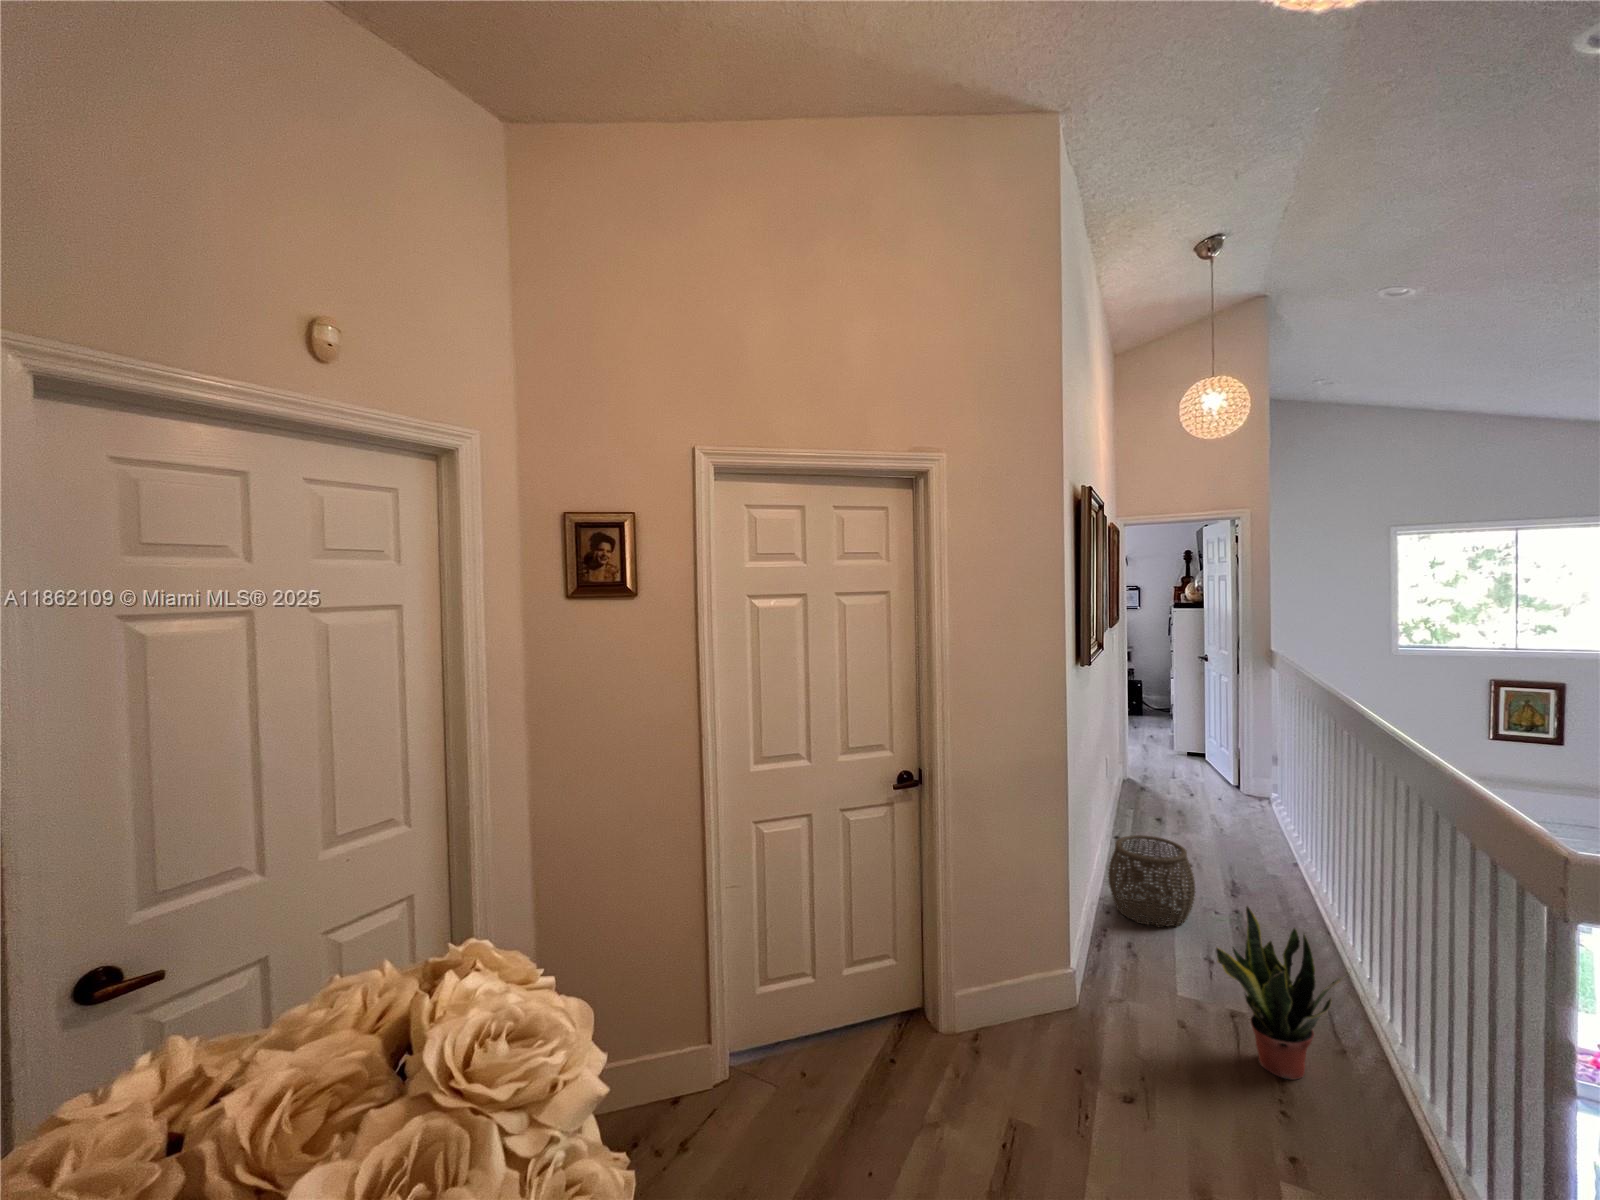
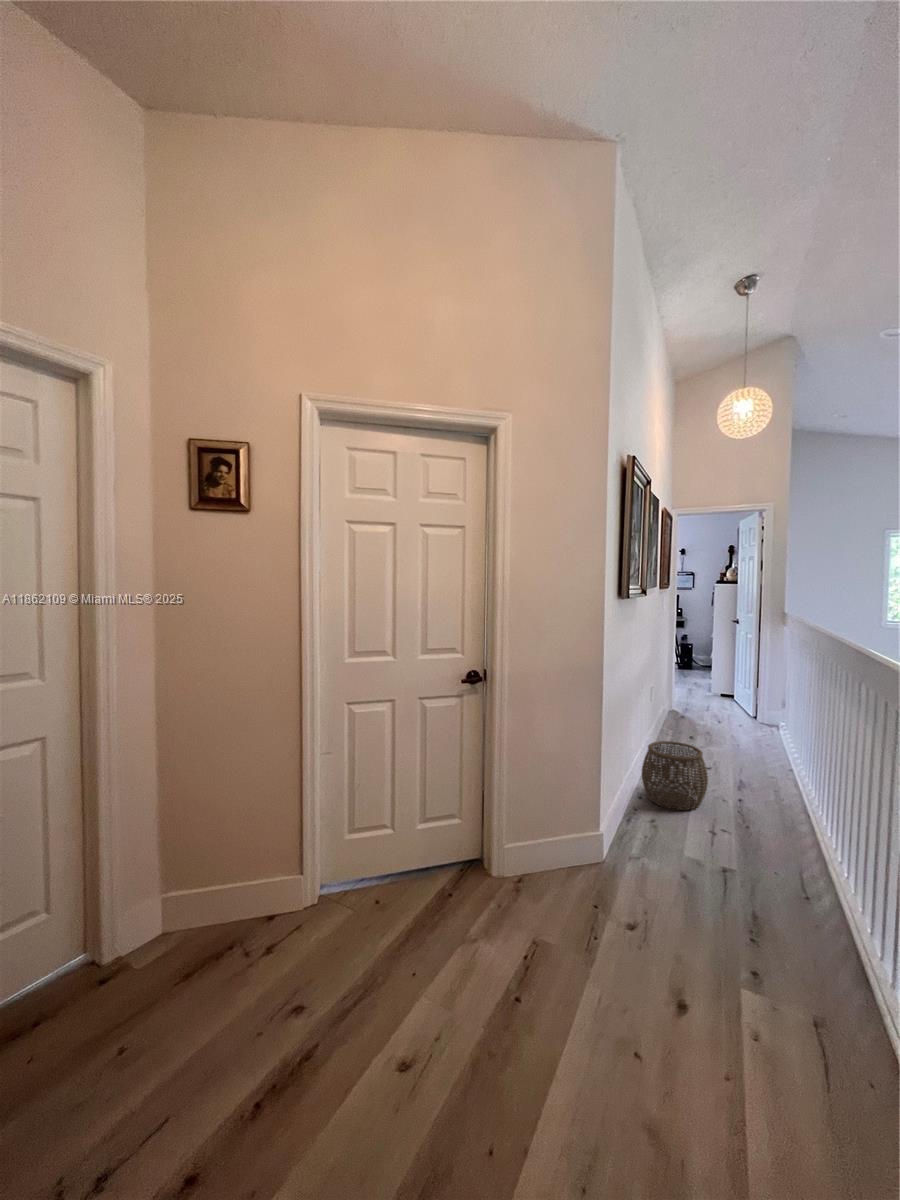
potted plant: present [1216,906,1350,1079] -> none [709,783,815,918]

